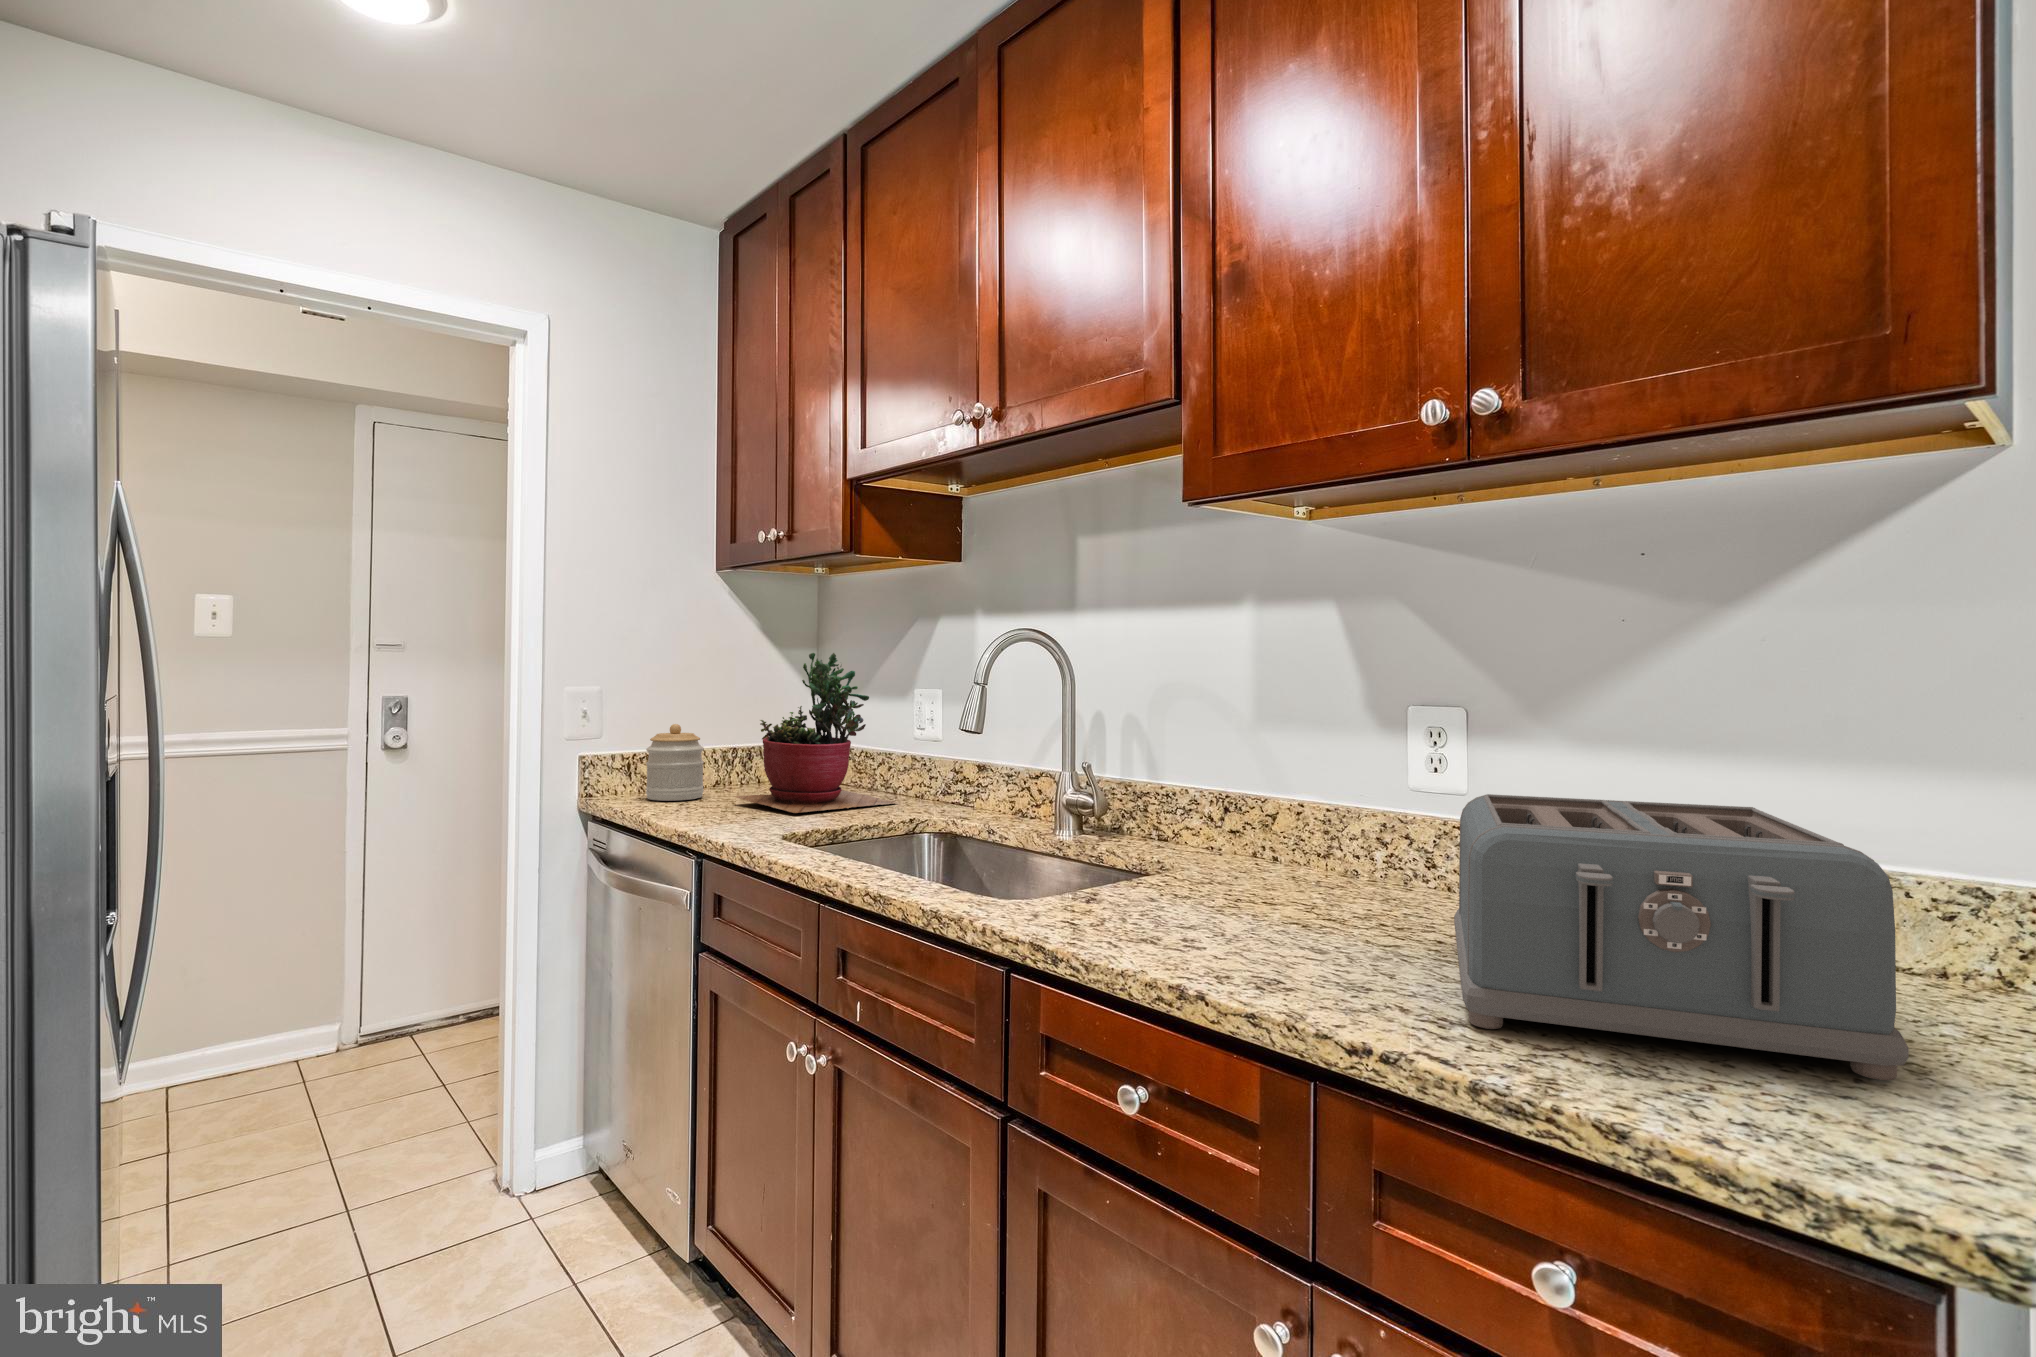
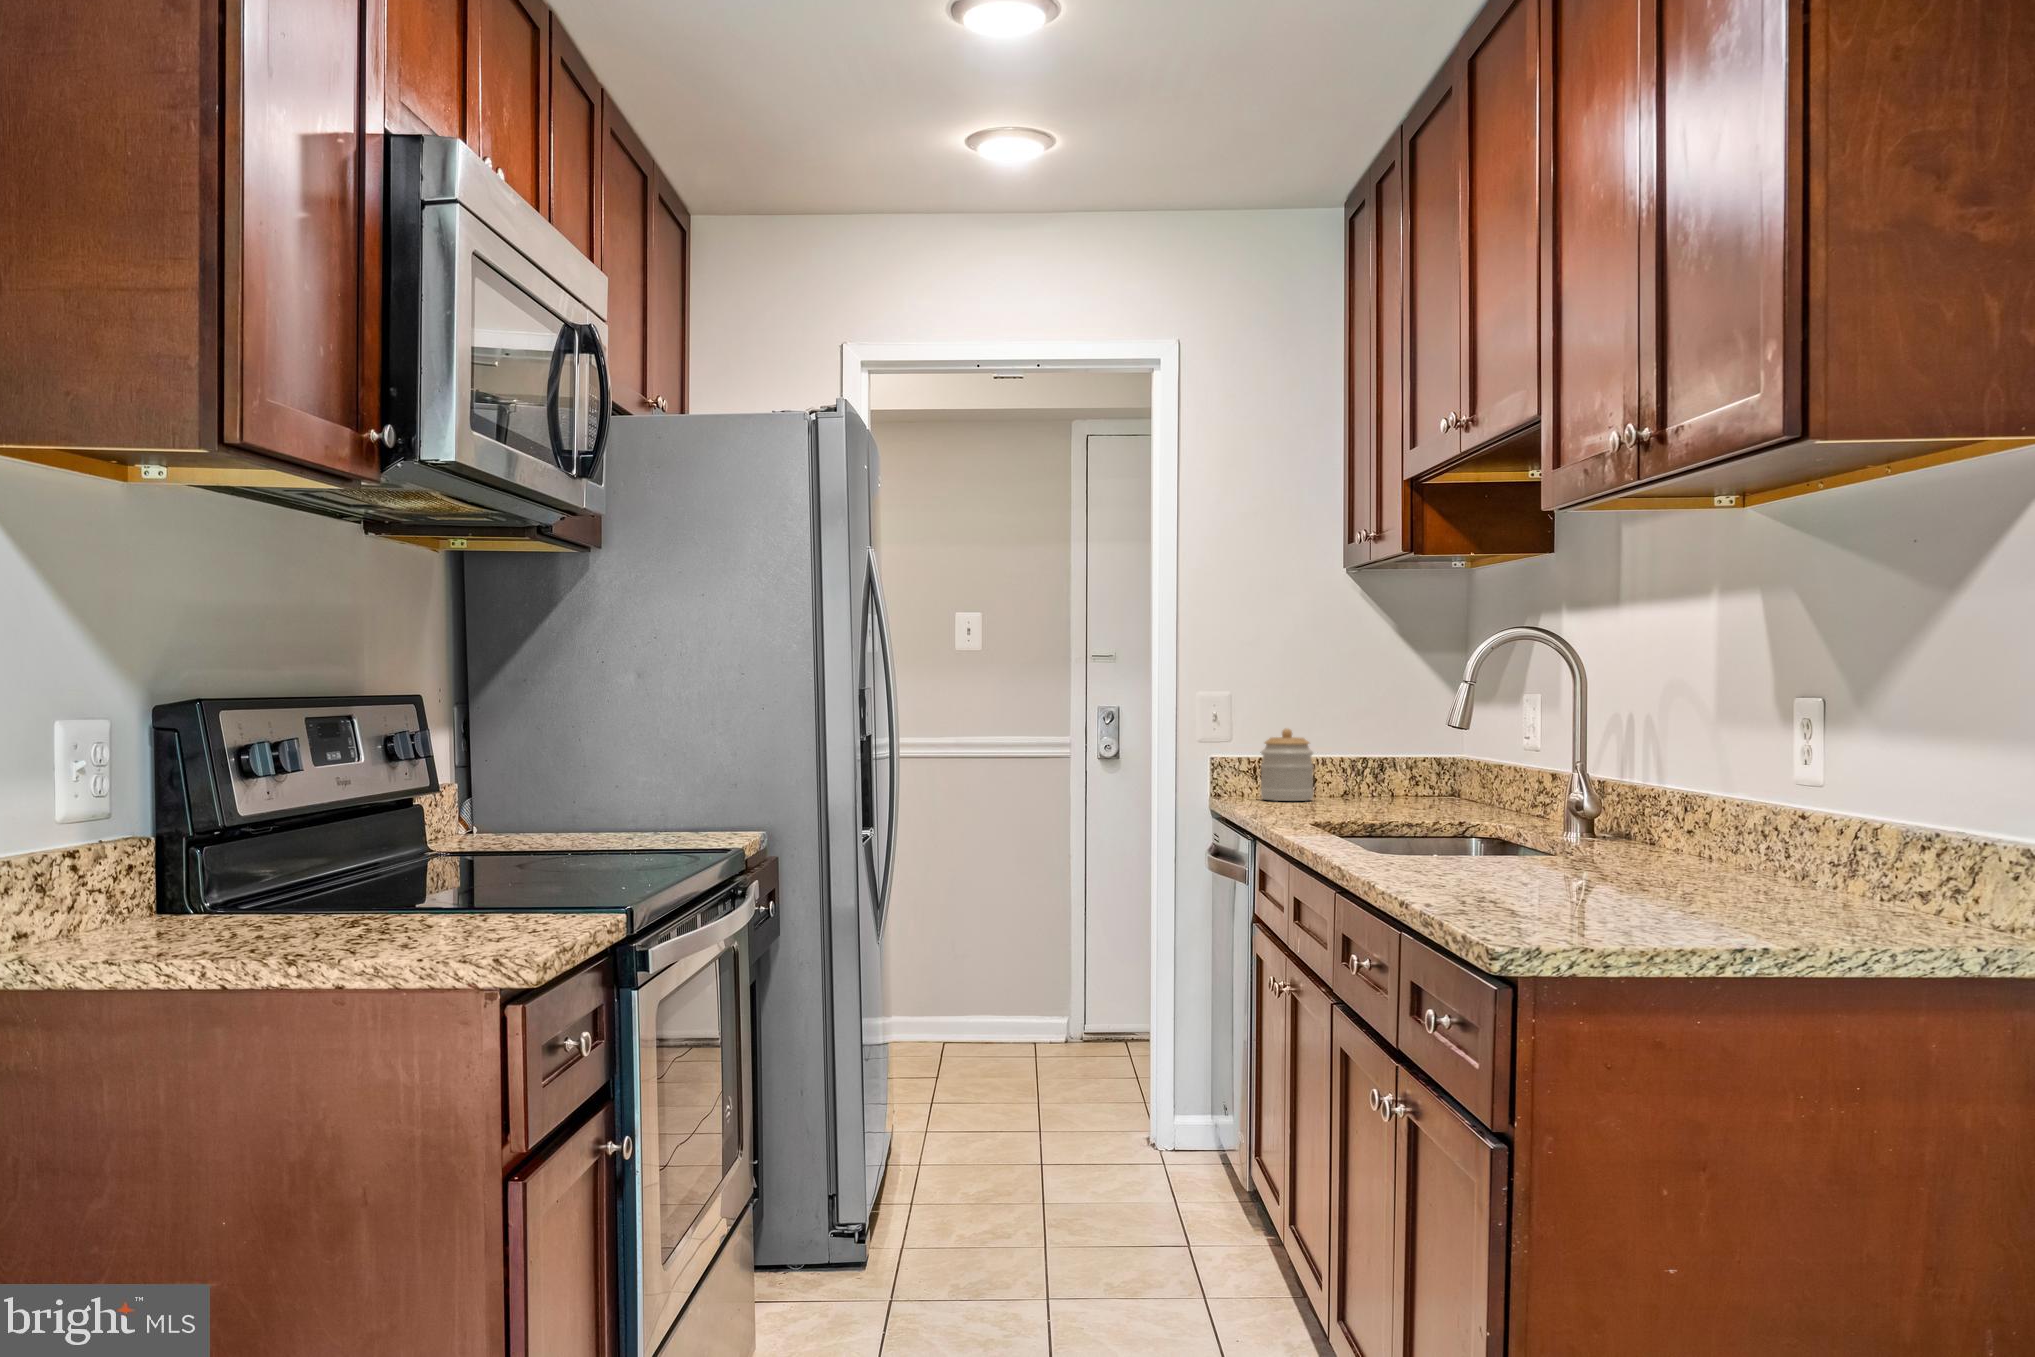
succulent plant: present [734,653,897,813] -> none [1326,656,1484,813]
toaster: present [1454,794,1909,1080] -> none [1493,762,1883,935]

